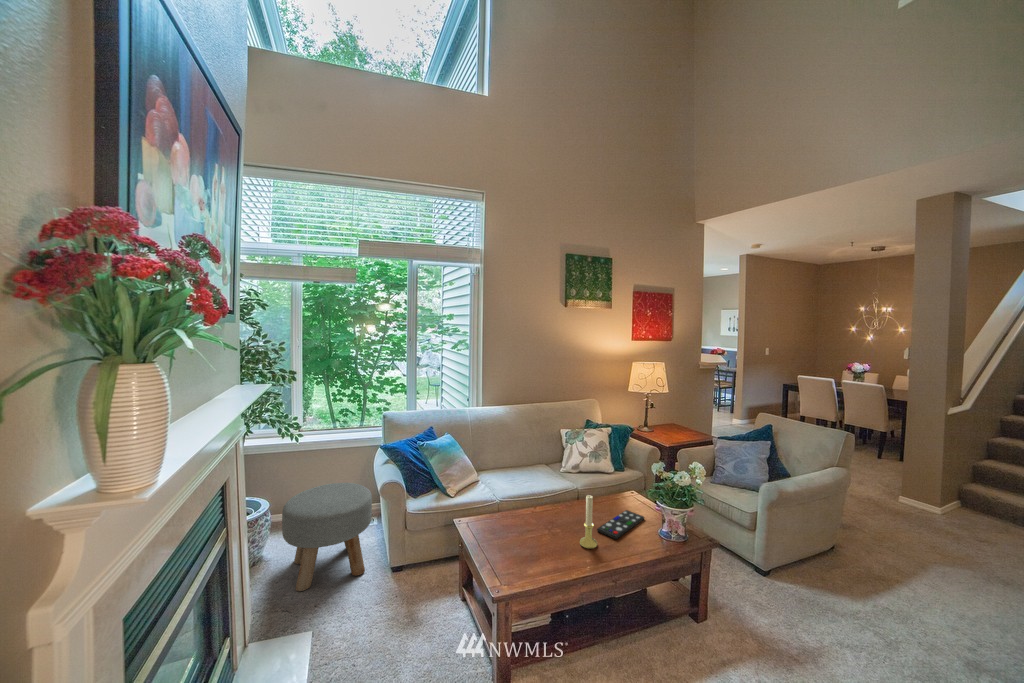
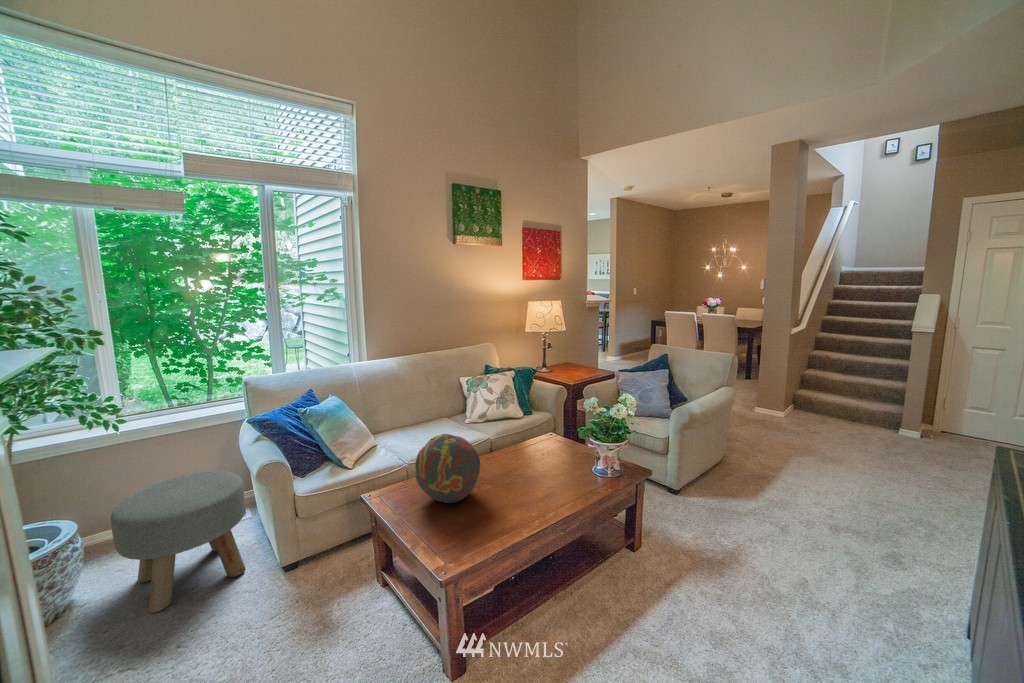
decorative orb: none [499,486,557,553] -> present [415,434,480,503]
candle holder: present [580,495,597,549] -> none [503,433,521,487]
remote control: present [597,510,644,539] -> none [518,446,560,474]

